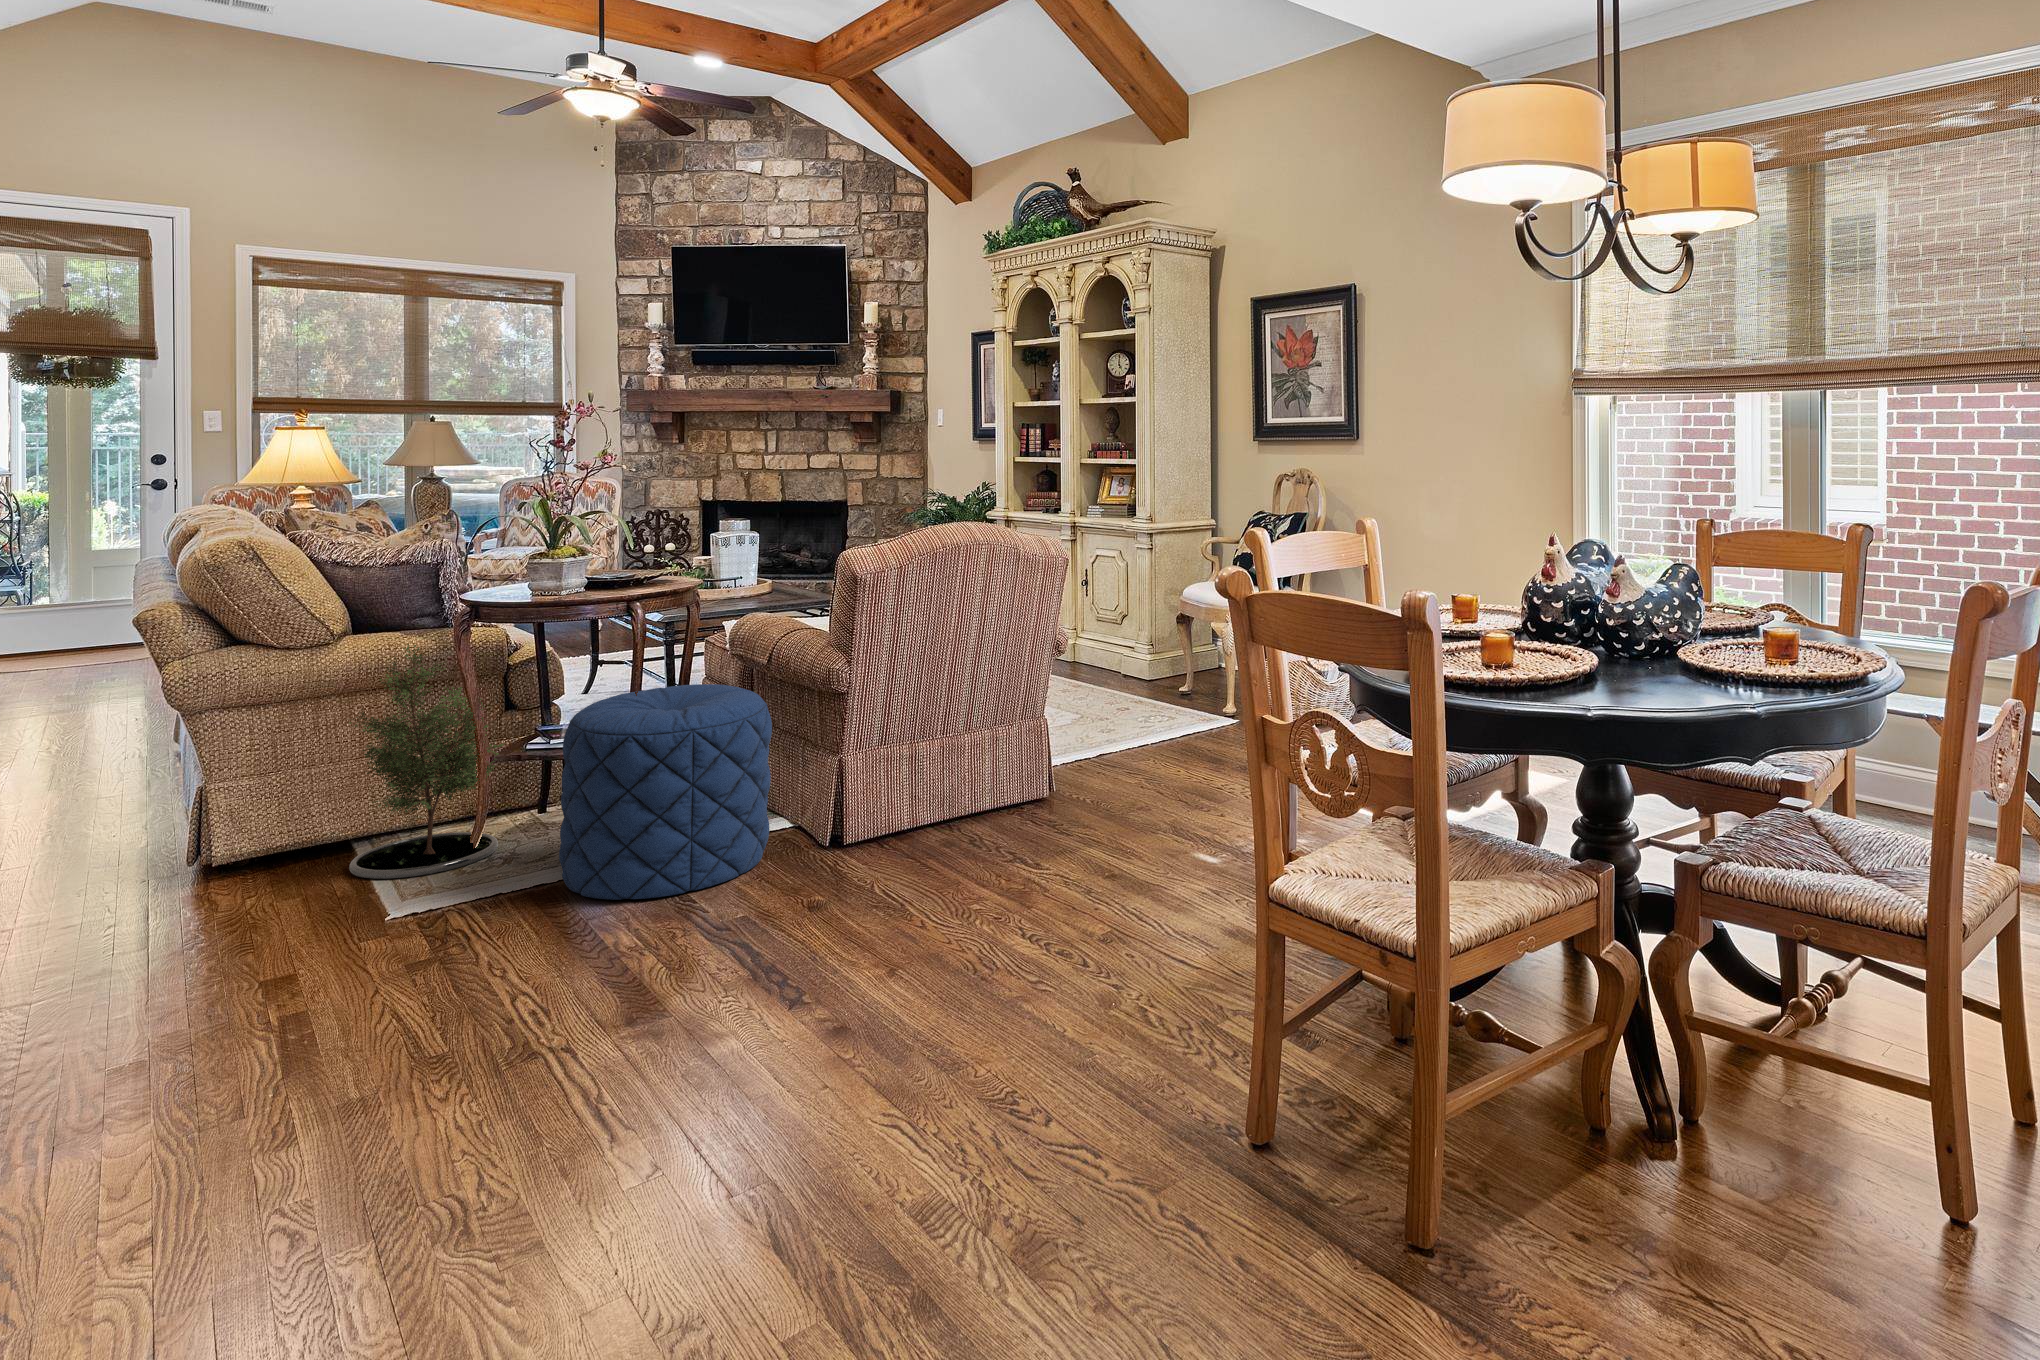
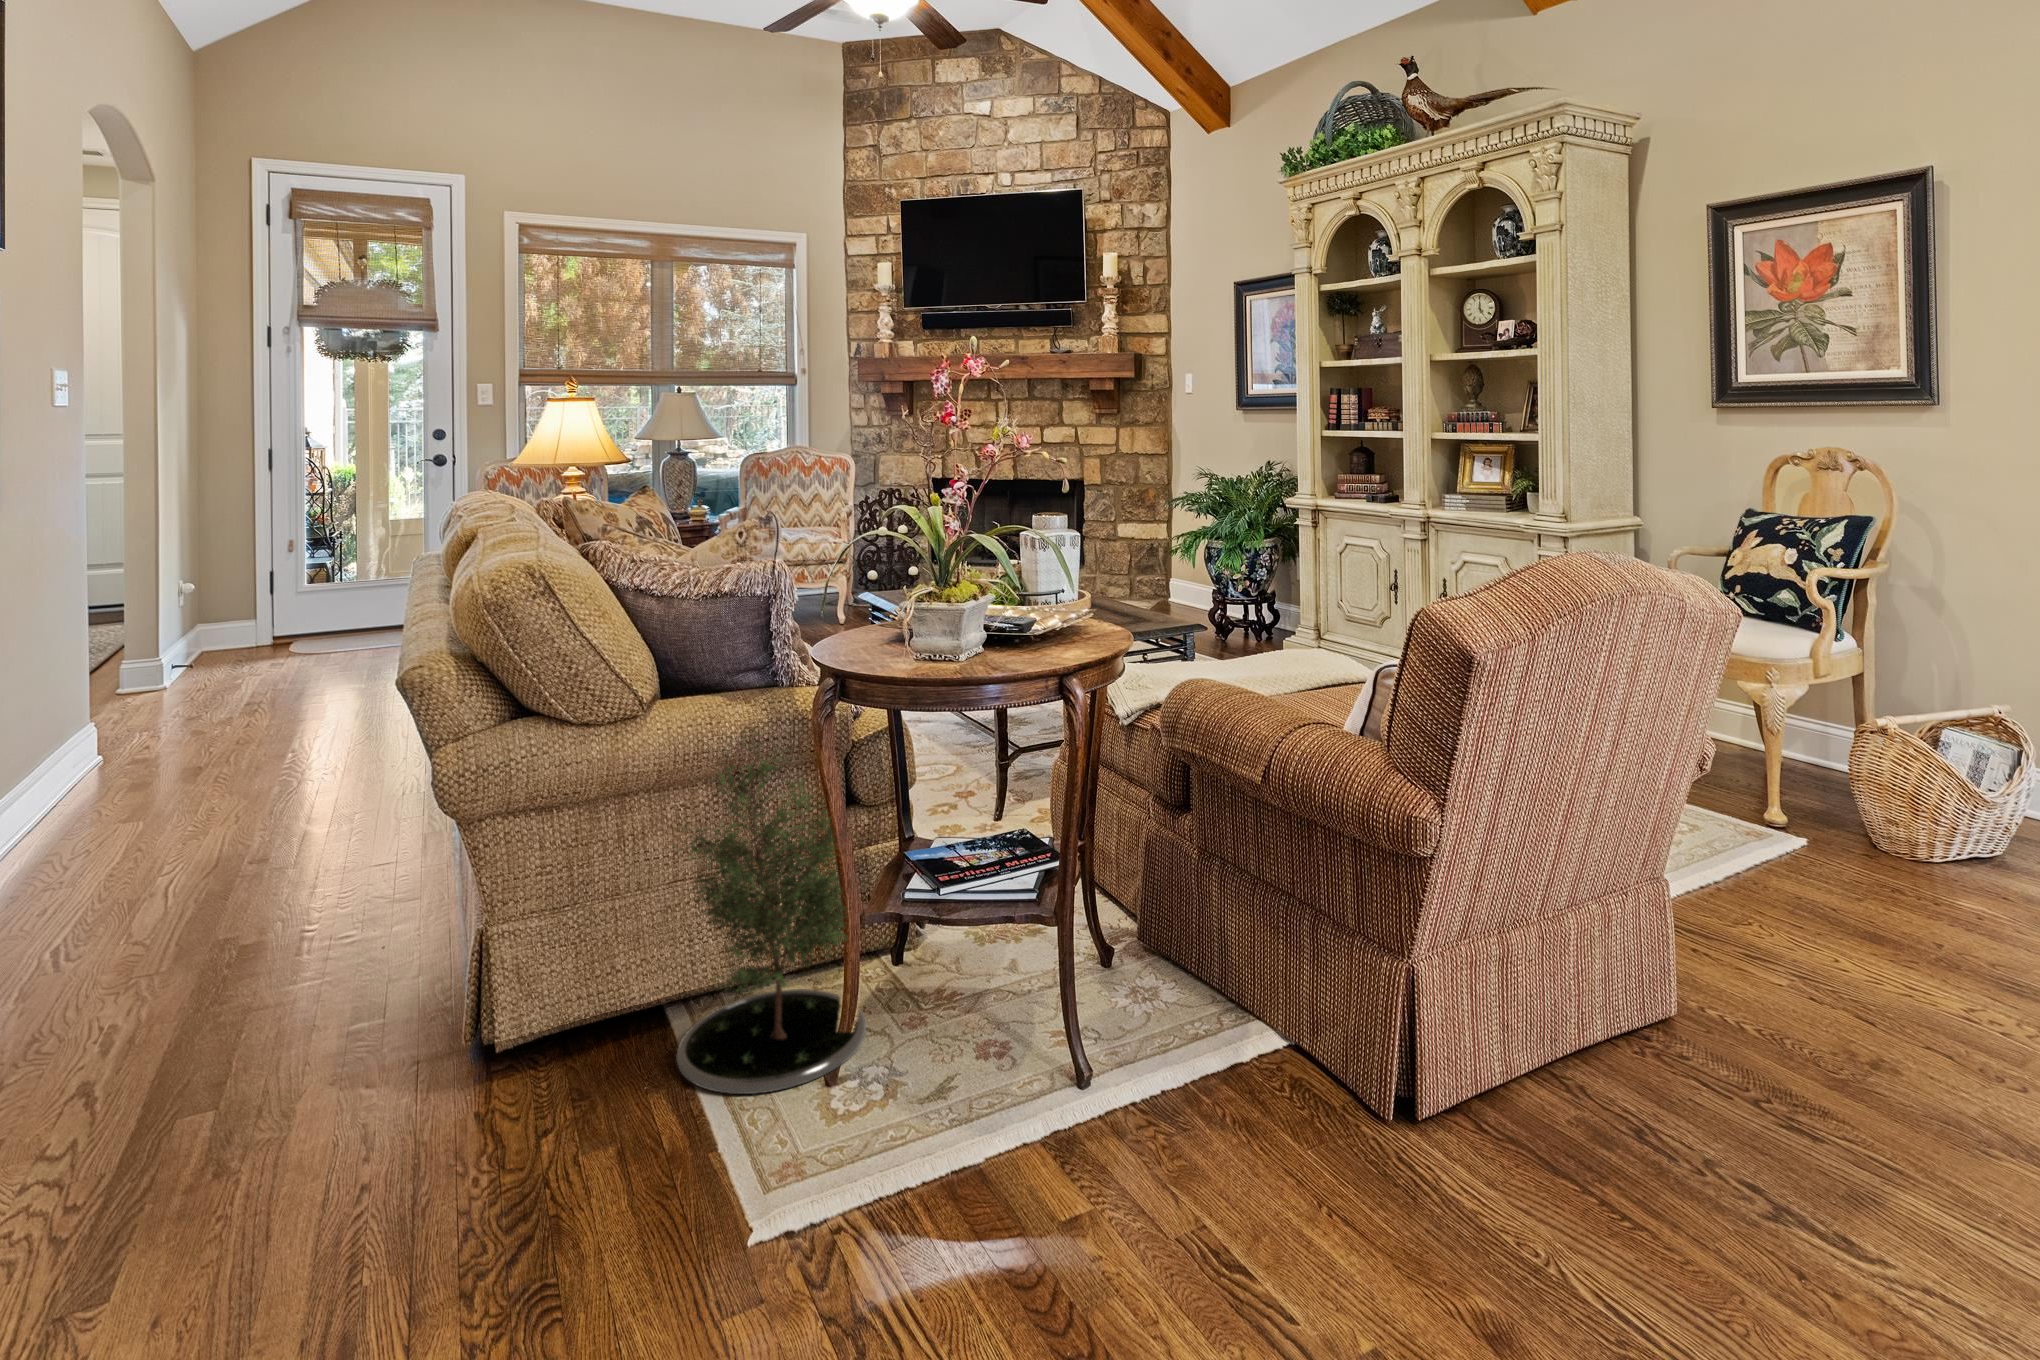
pouf: present [559,684,772,900] -> none [988,802,1295,1213]

